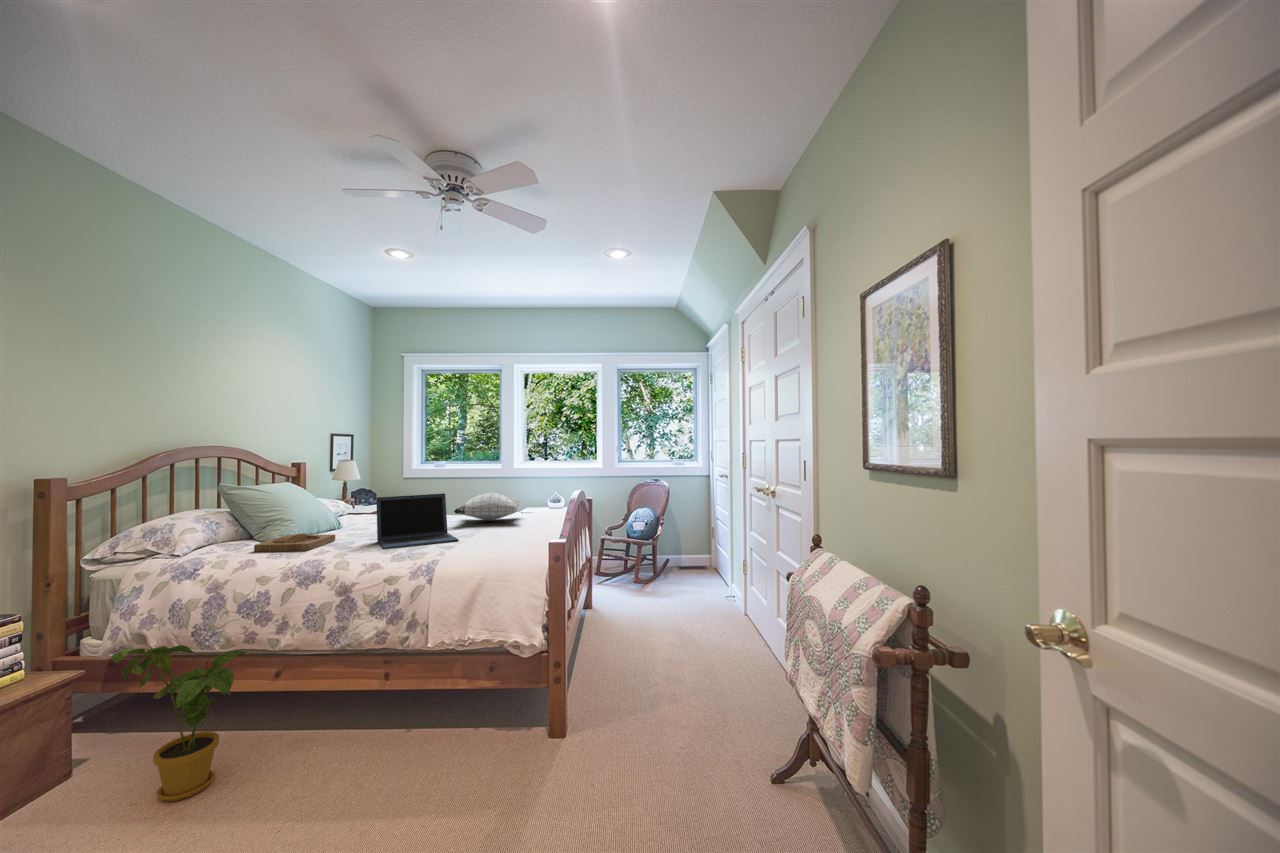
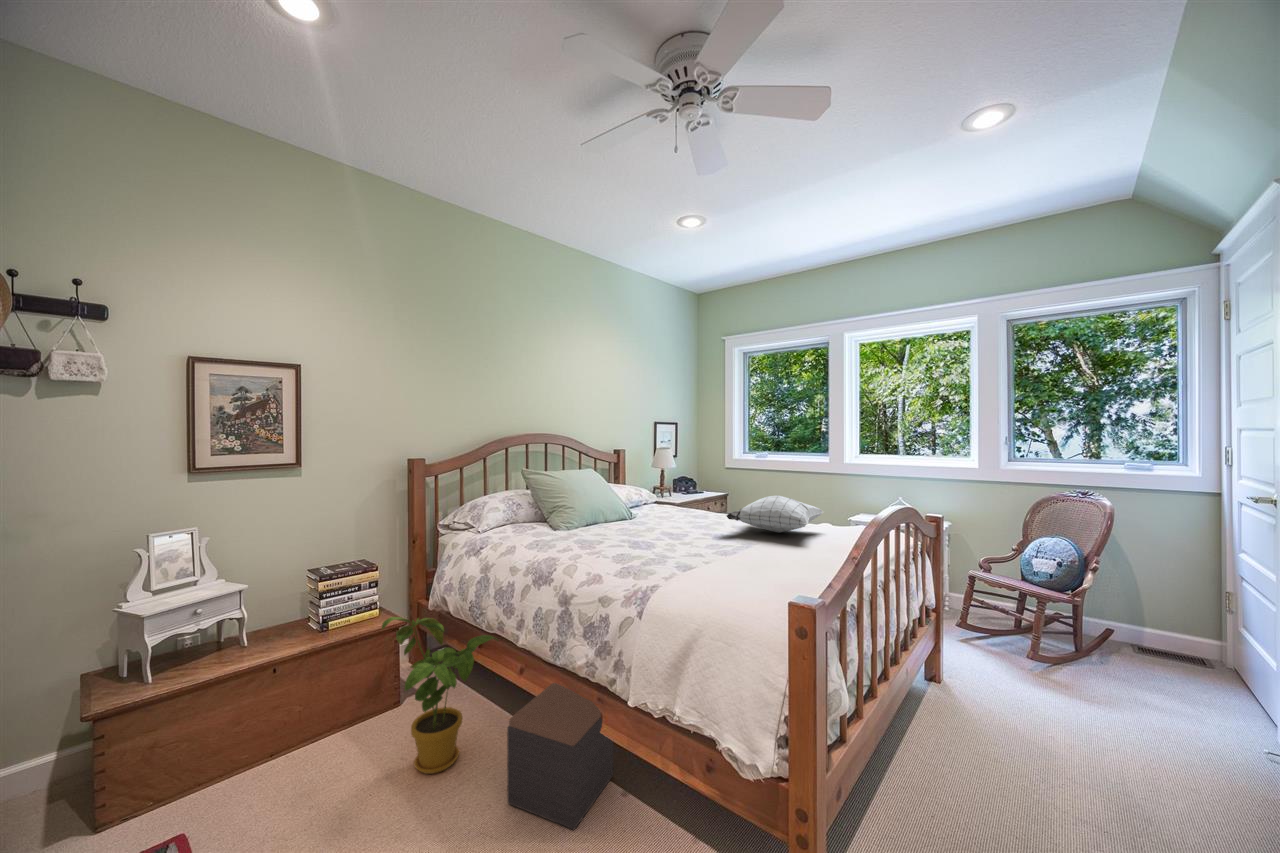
laptop: present [376,493,458,549] -> none [617,493,704,560]
tray: present [254,534,335,552] -> none [524,523,596,544]
footstool: none [303,661,392,775] -> present [507,683,613,829]

